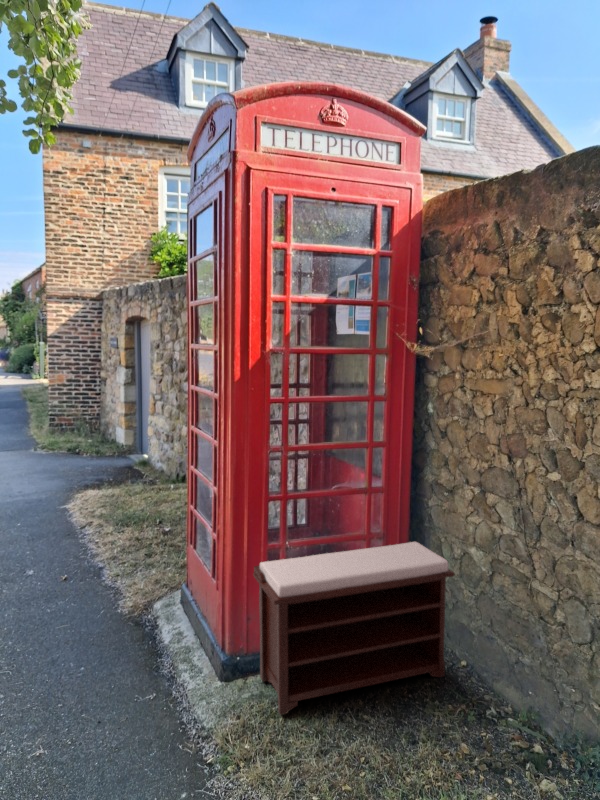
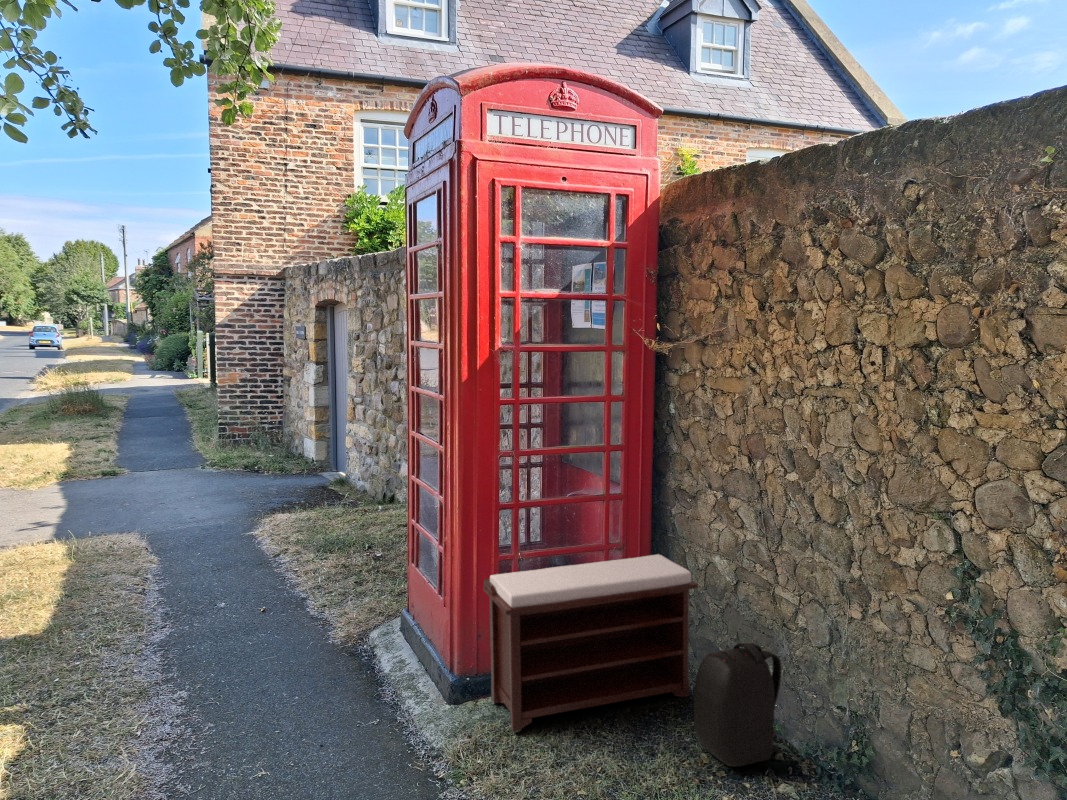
backpack: none [455,635,546,761] -> present [694,643,787,767]

